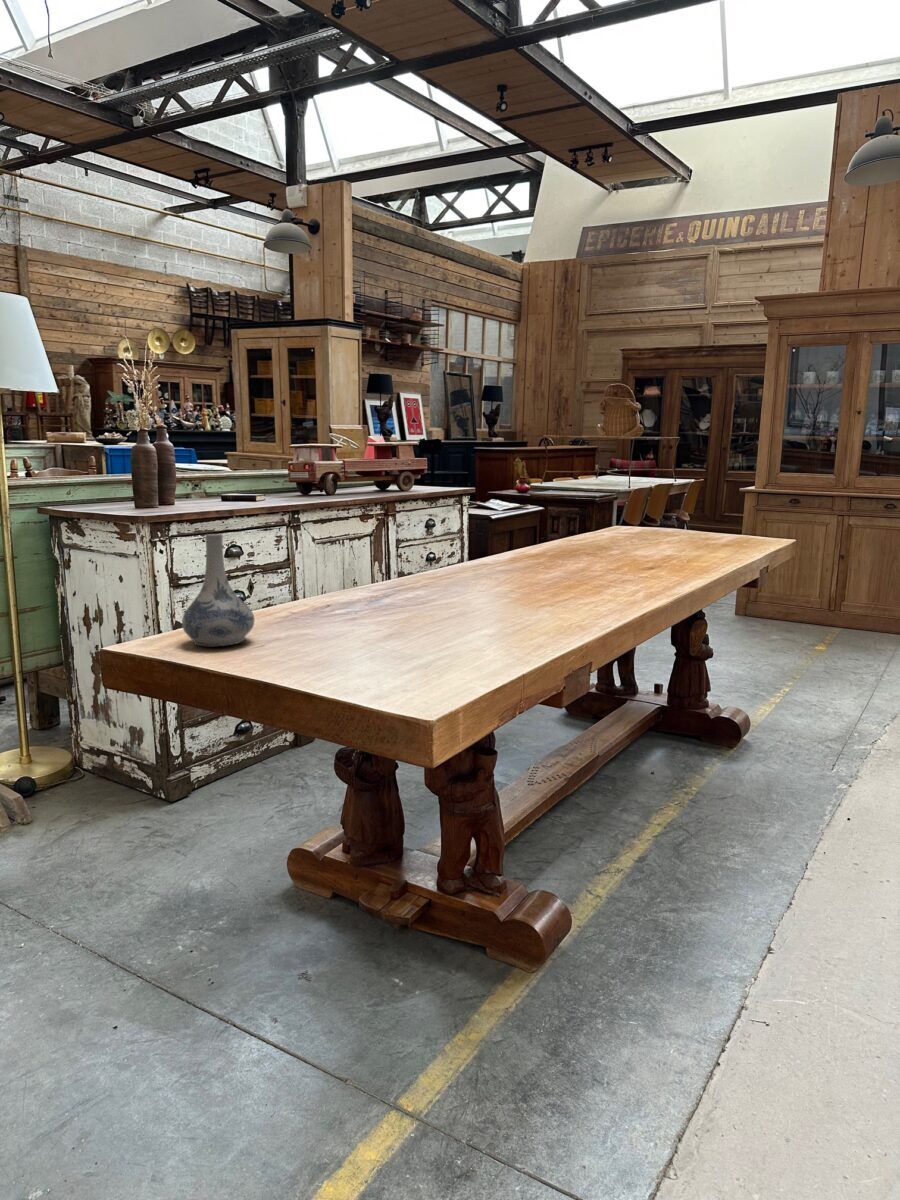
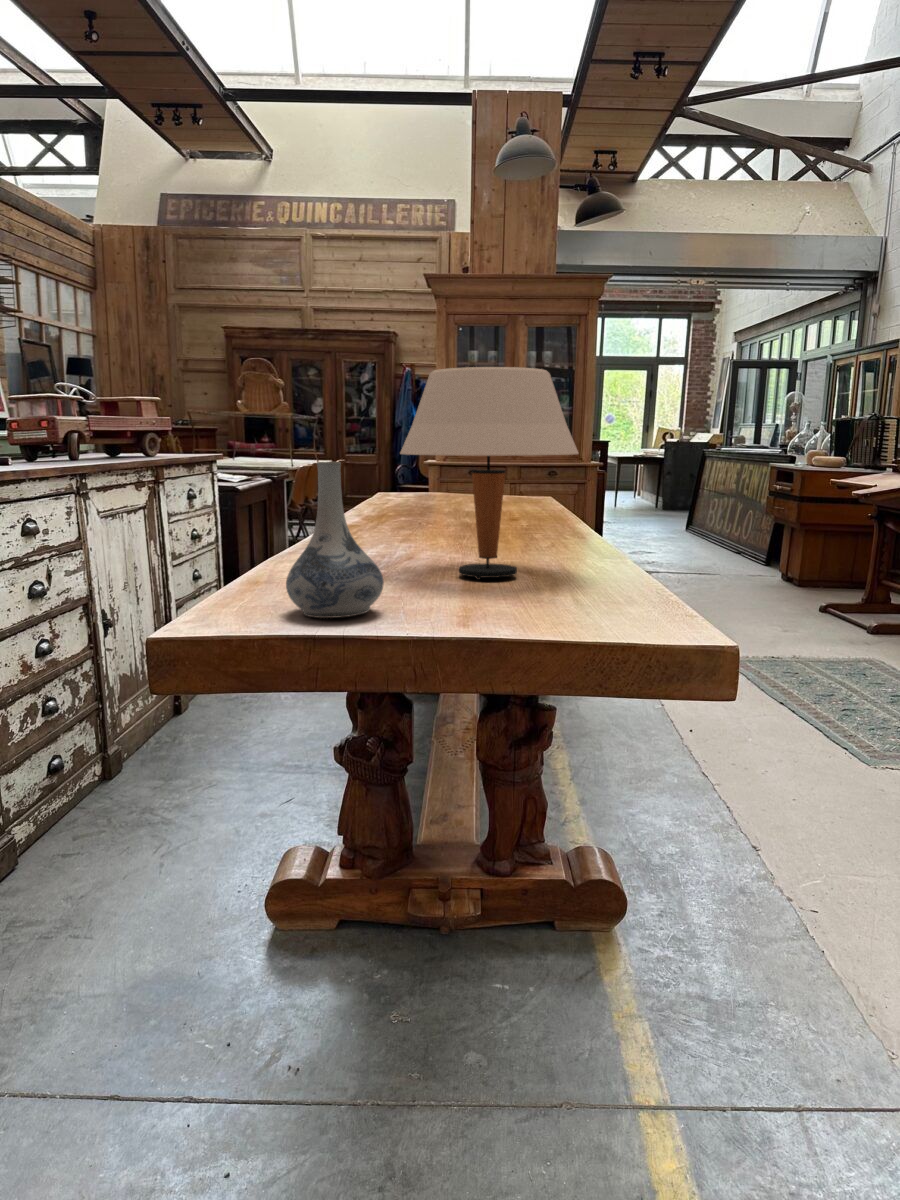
table lamp: none [332,457,480,628] -> present [400,367,578,580]

